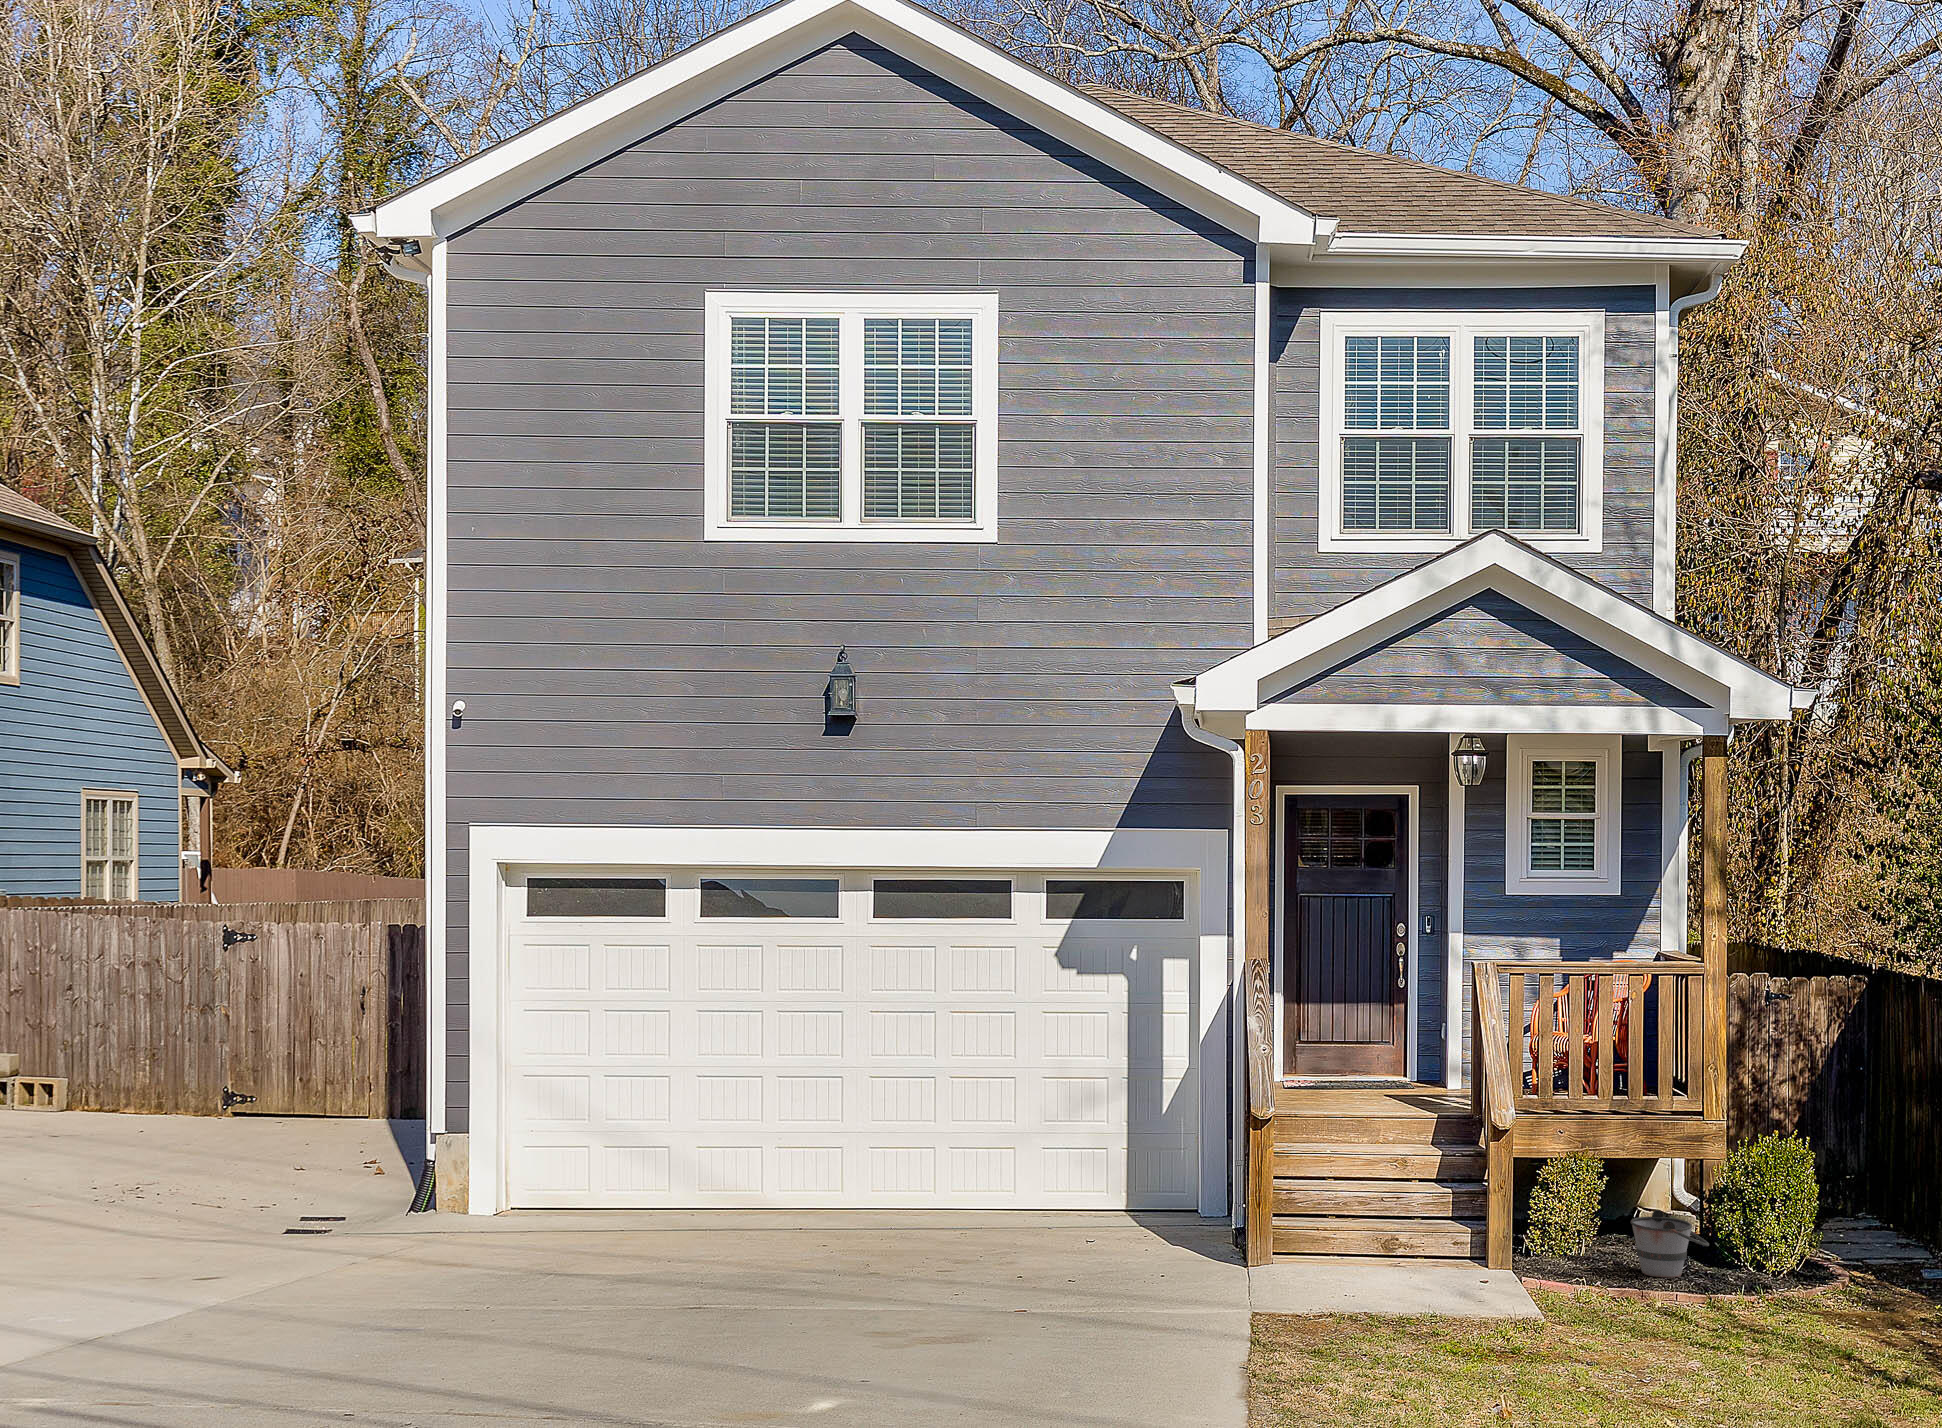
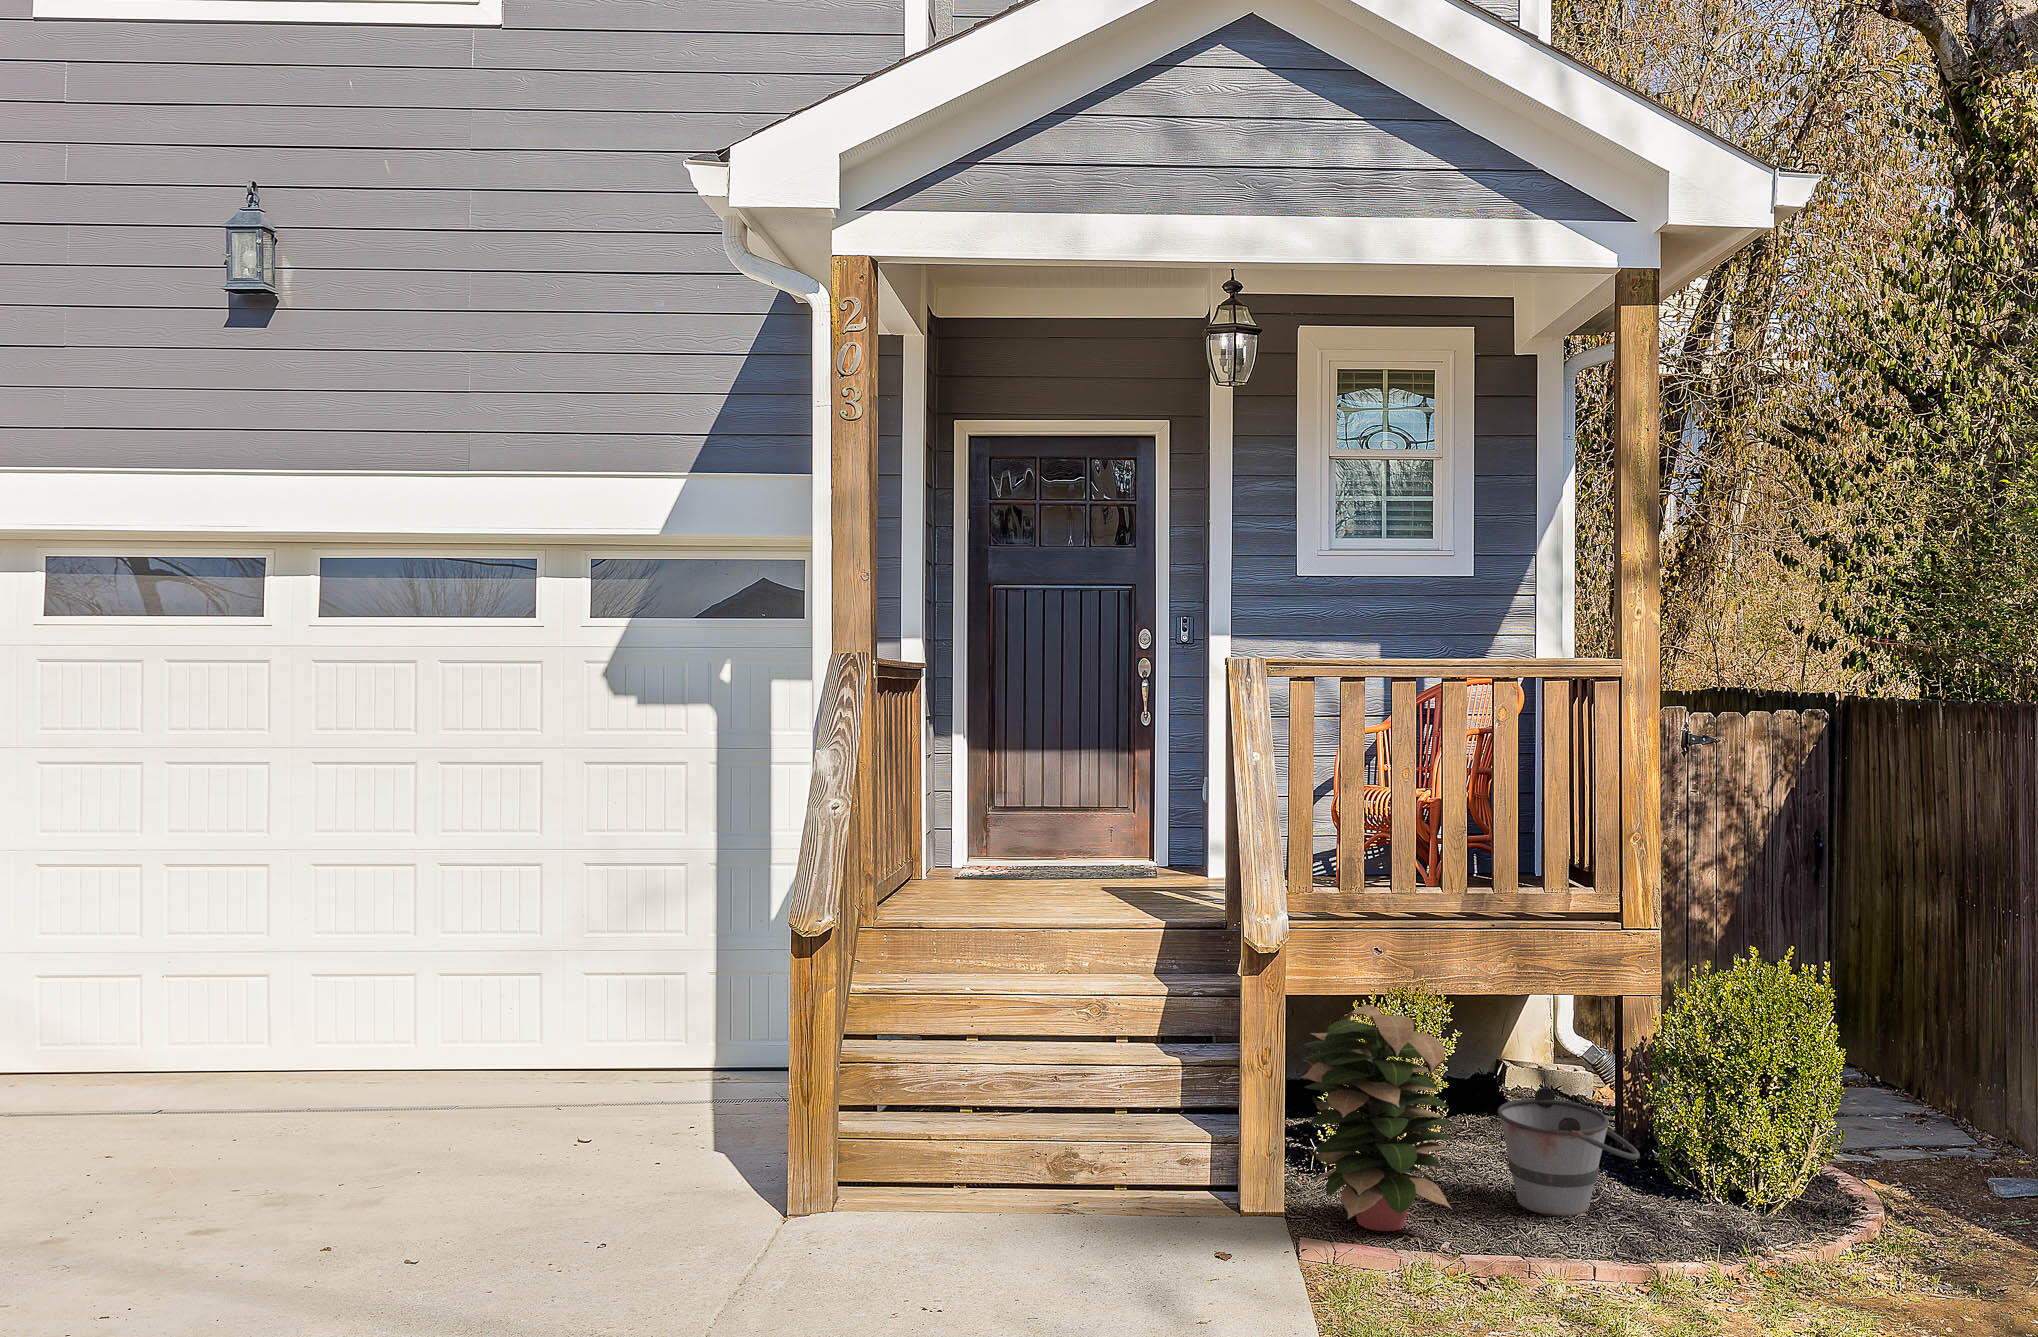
decorative plant: none [1521,1159,1606,1281] -> present [1299,1005,1454,1231]

